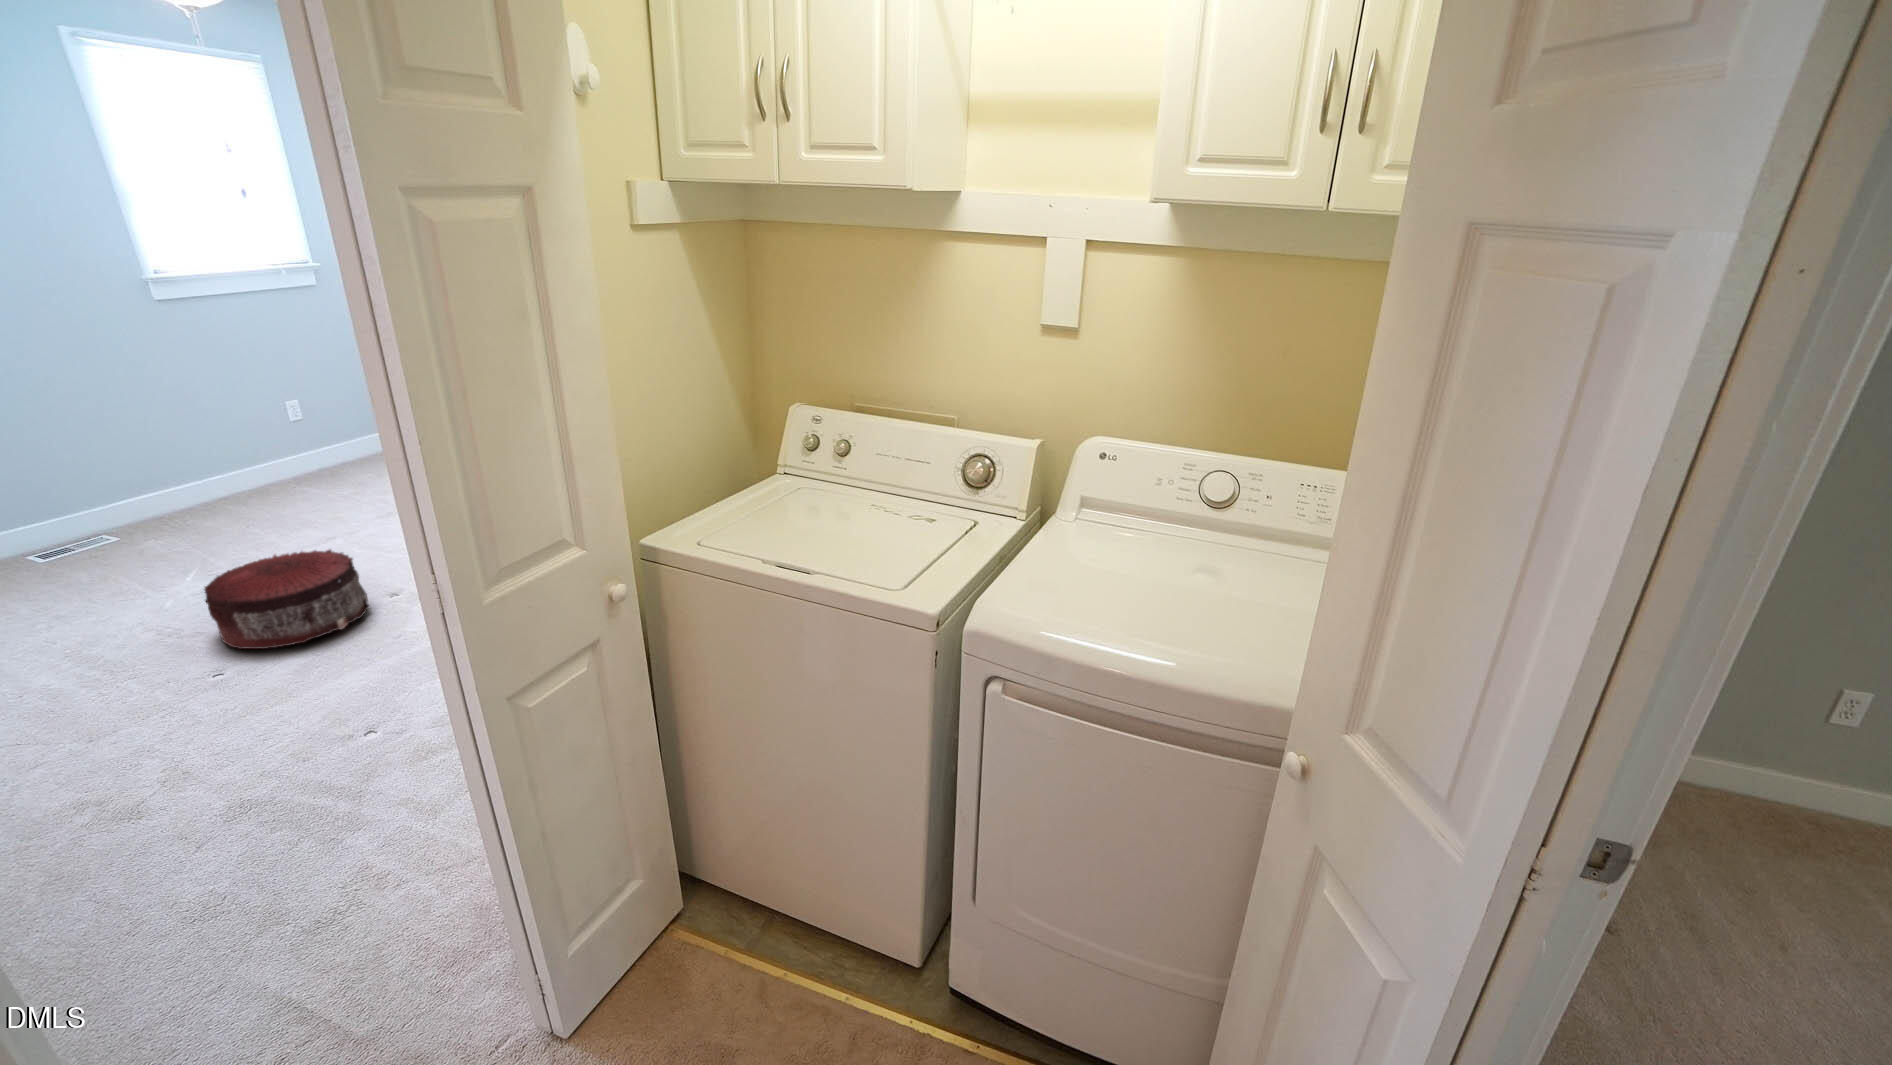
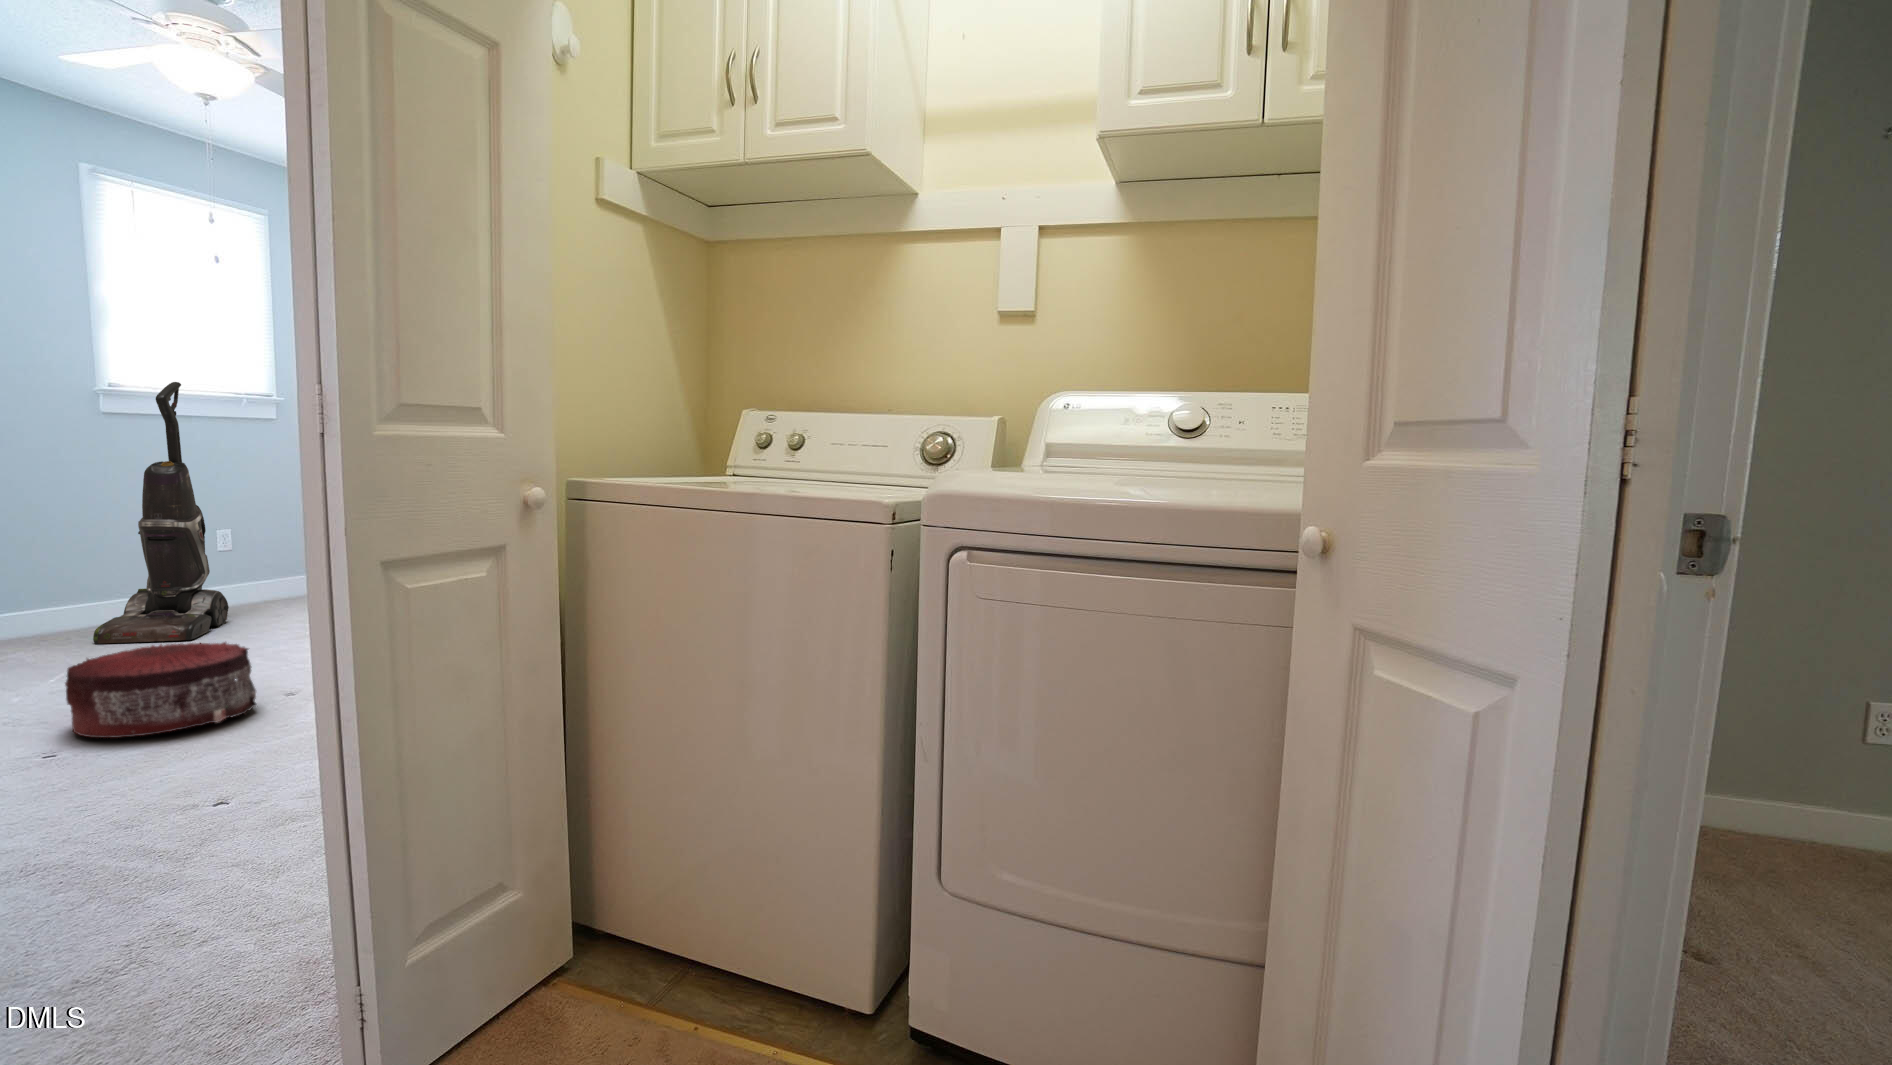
vacuum cleaner: none [202,261,315,522] -> present [93,382,229,644]

